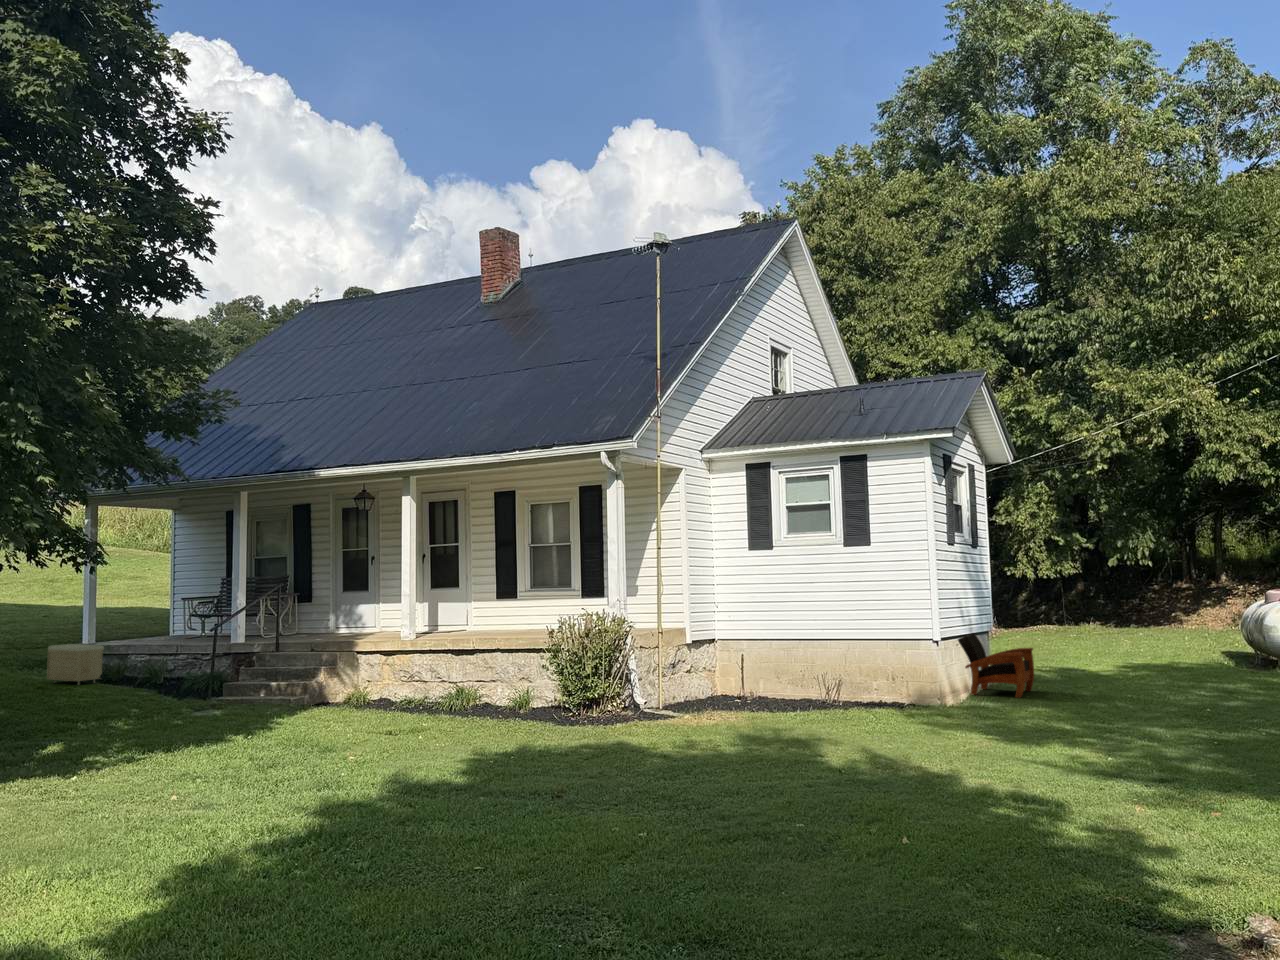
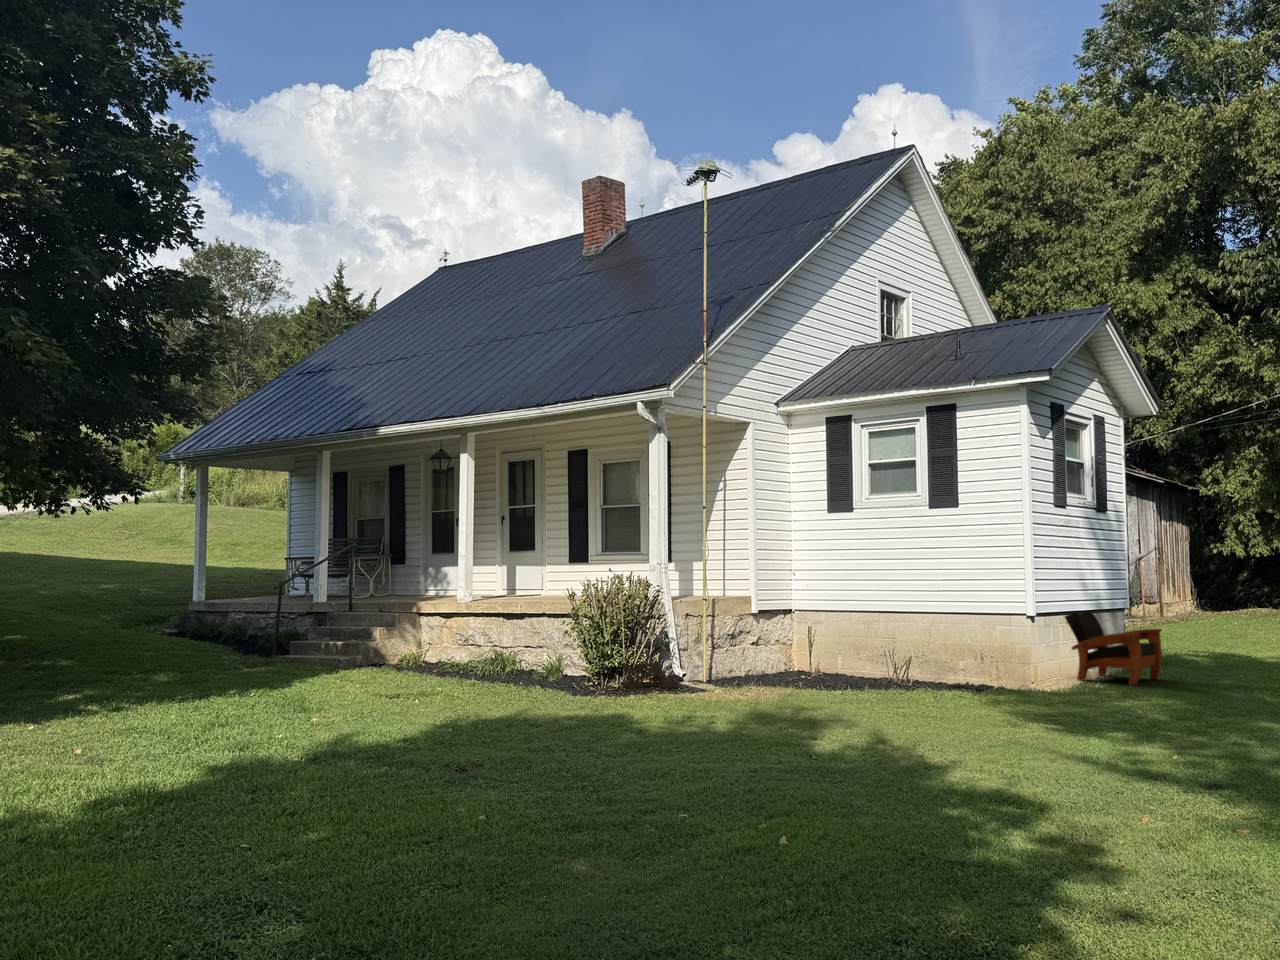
storage bench: present [47,644,104,685] -> none [160,601,209,639]
woven basket: none [594,691,650,720] -> present [623,661,679,688]

